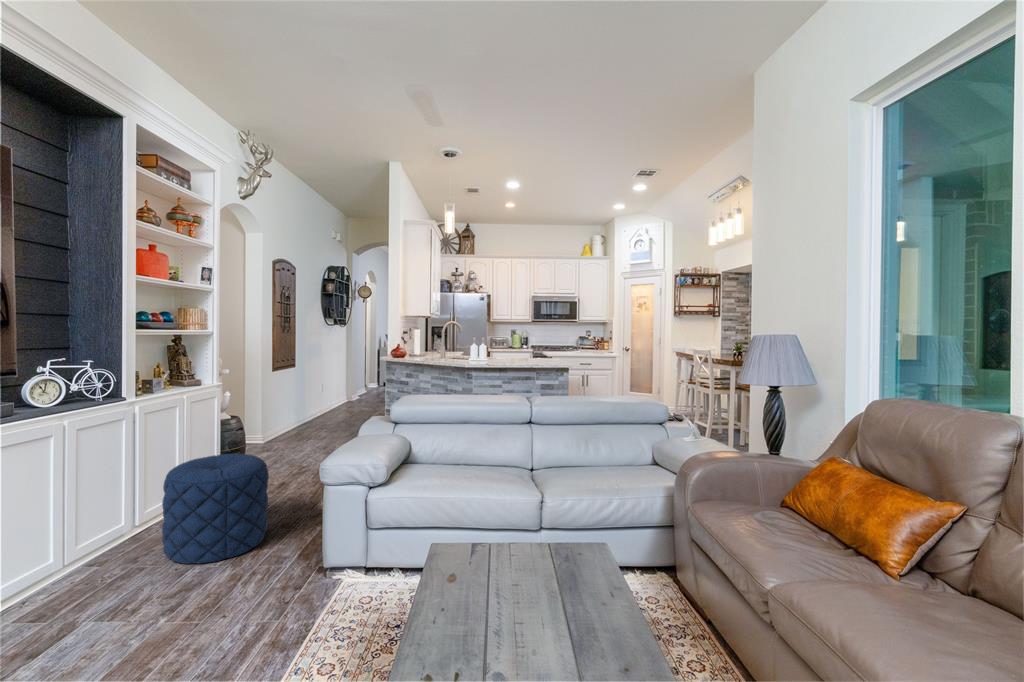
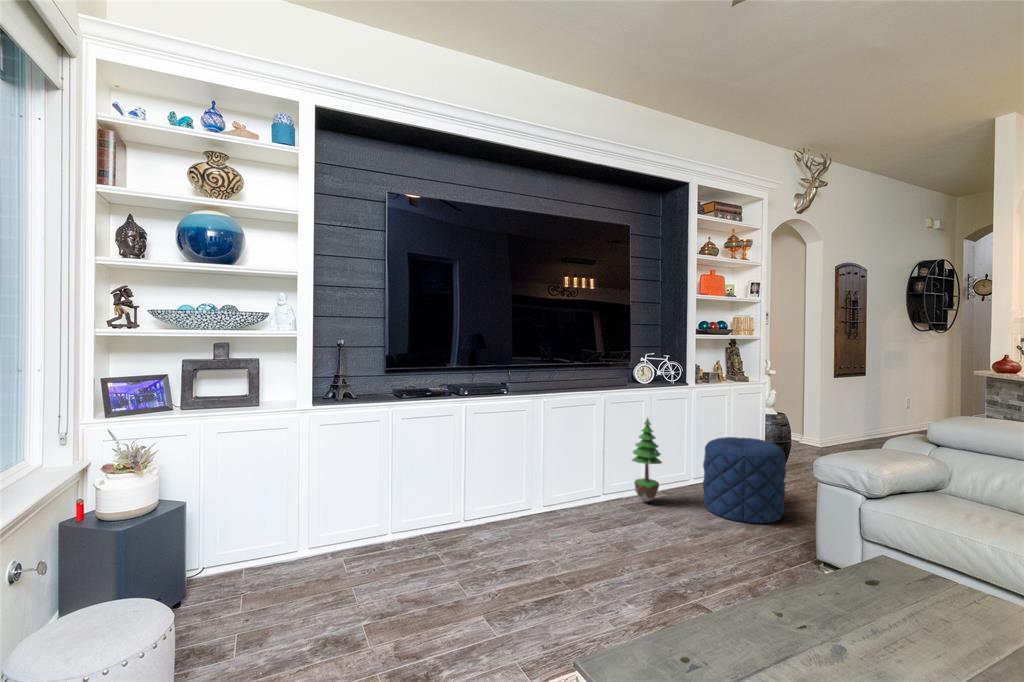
potted tree: none [32,459,97,590] -> present [632,418,662,502]

